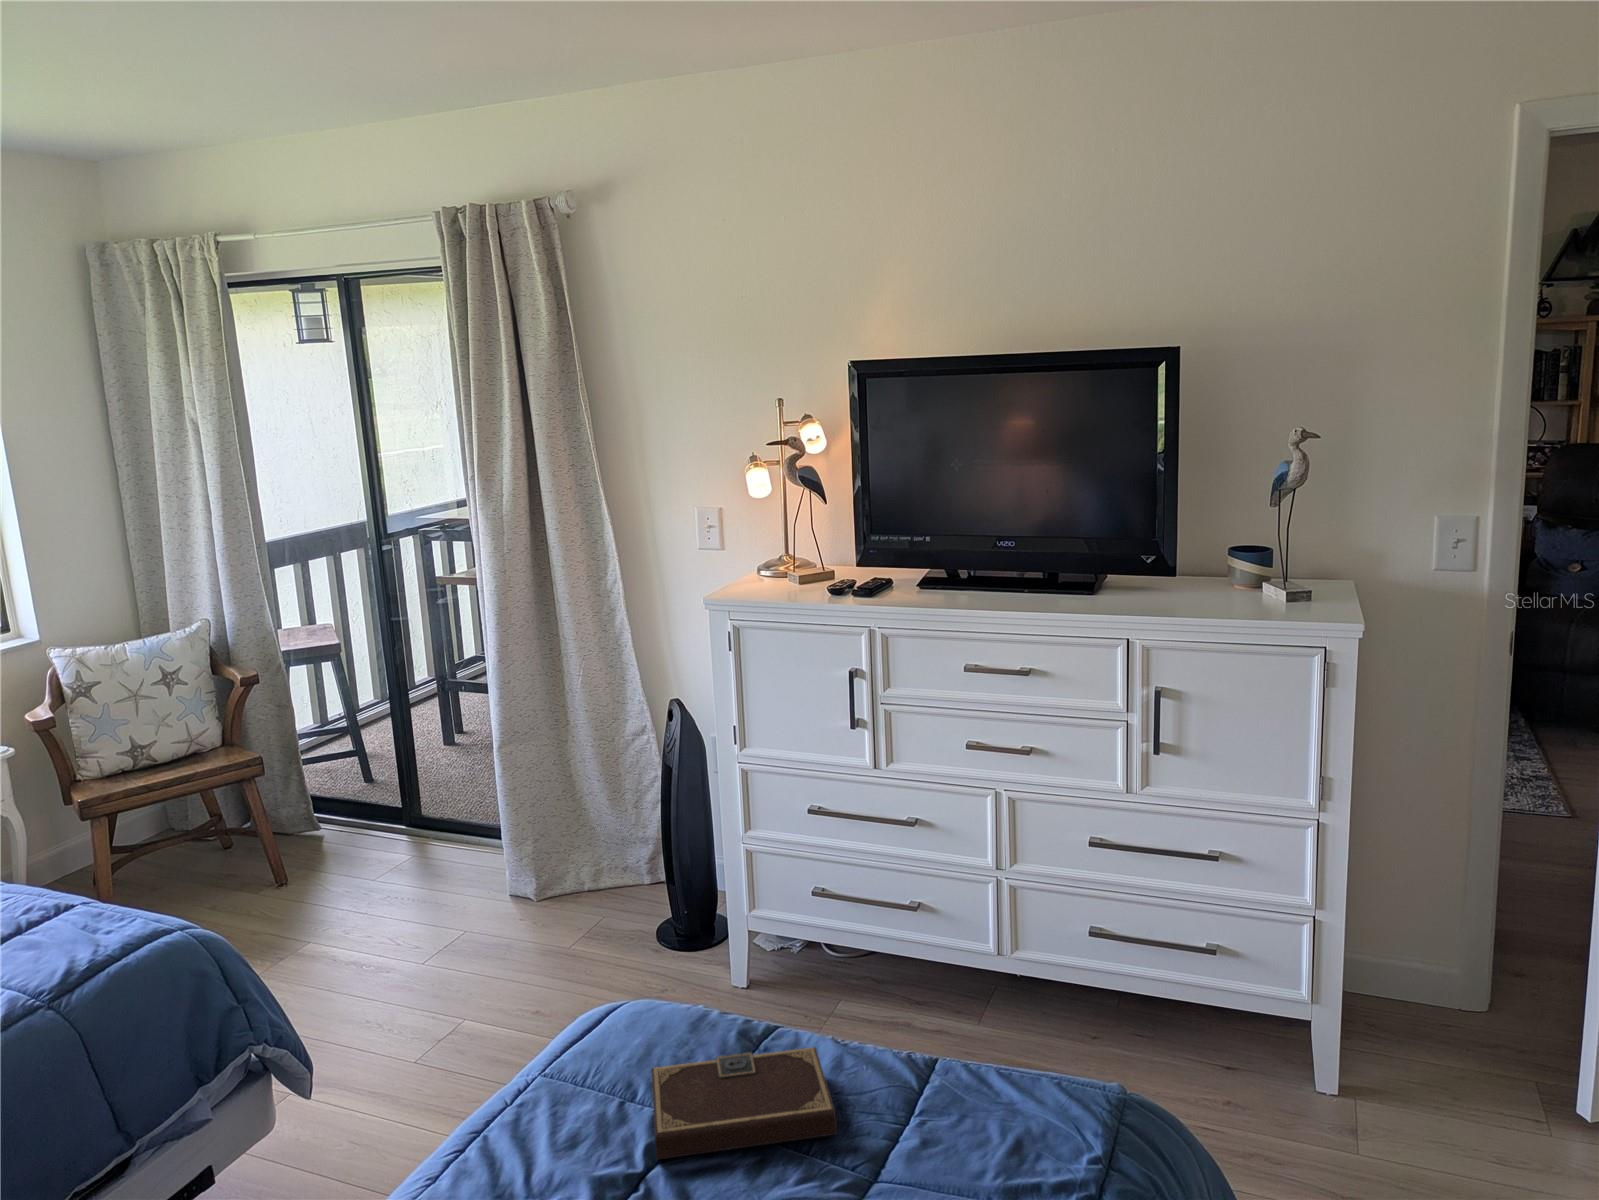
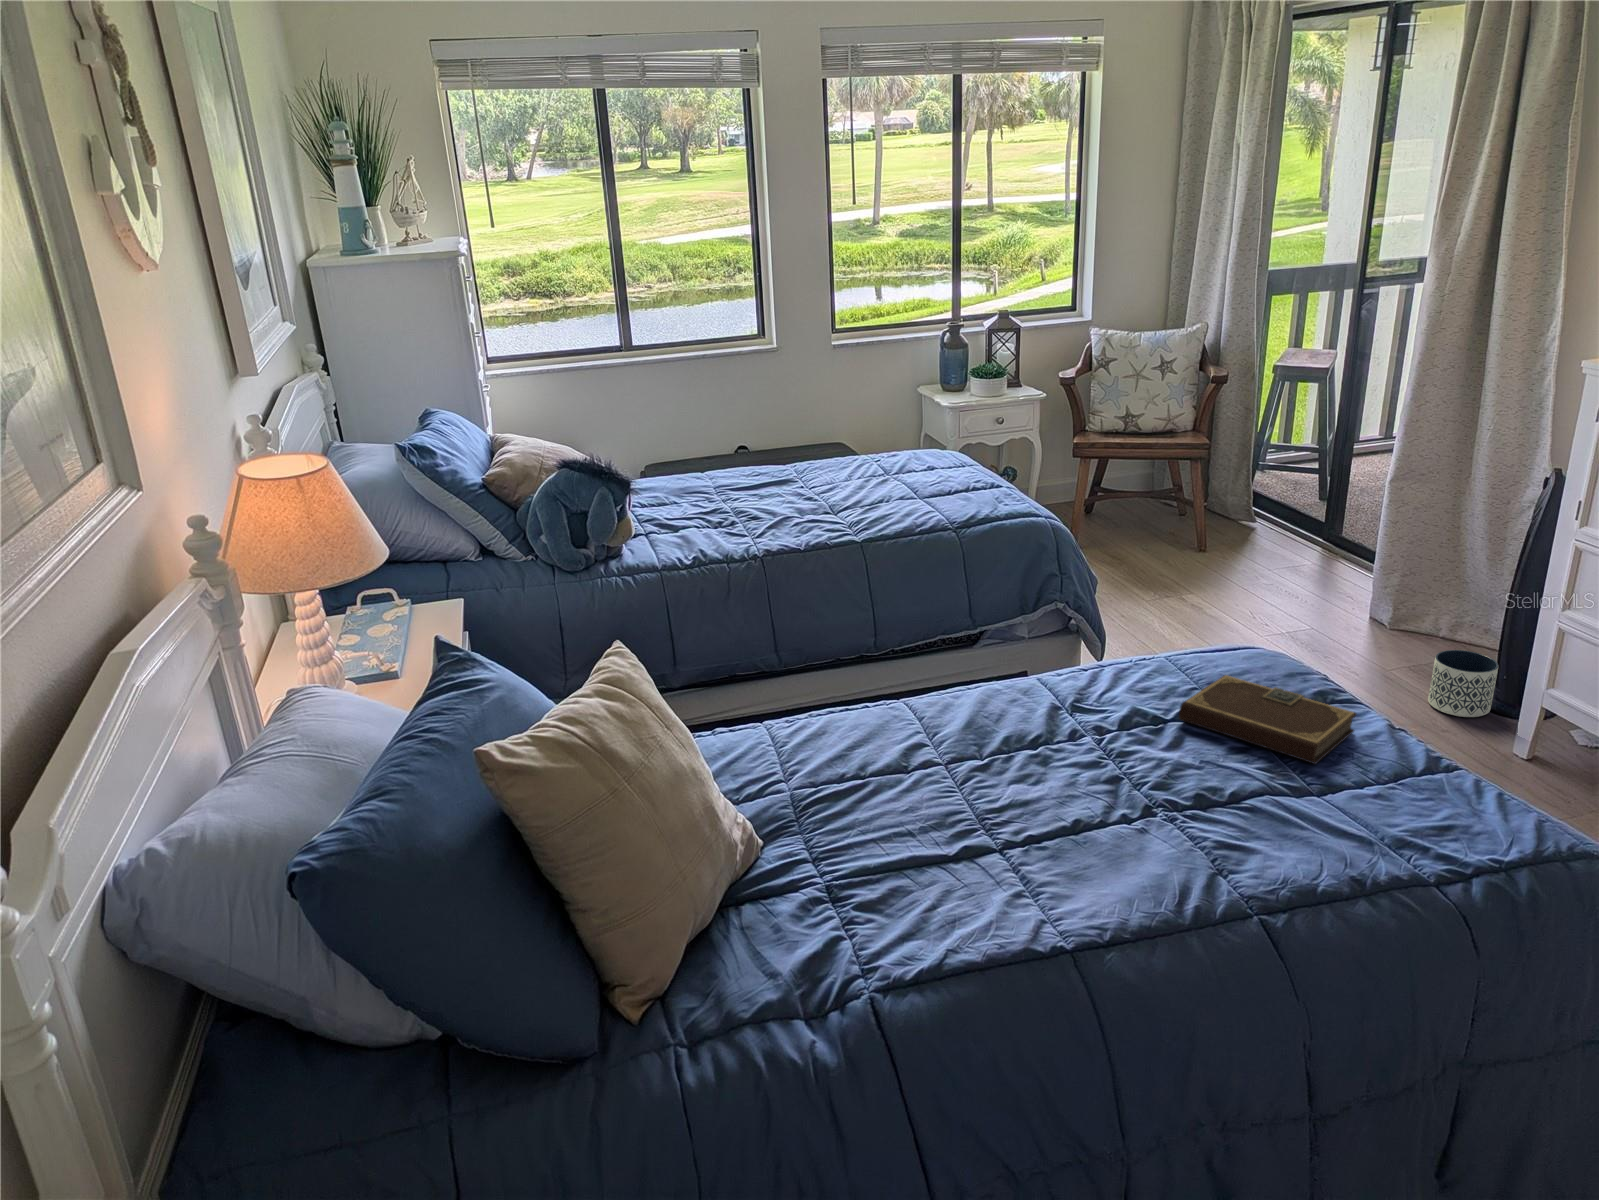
planter: none [627,901,687,974] -> present [1428,650,1498,717]

